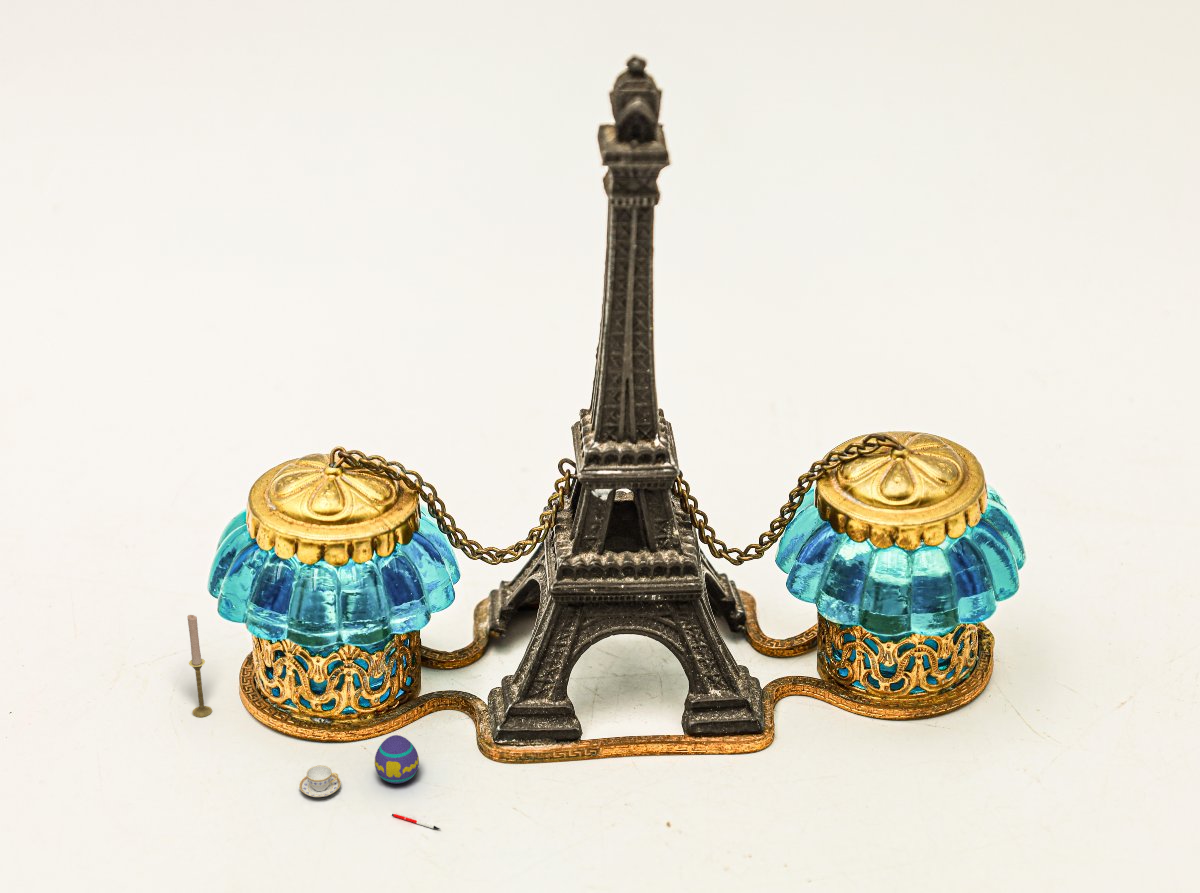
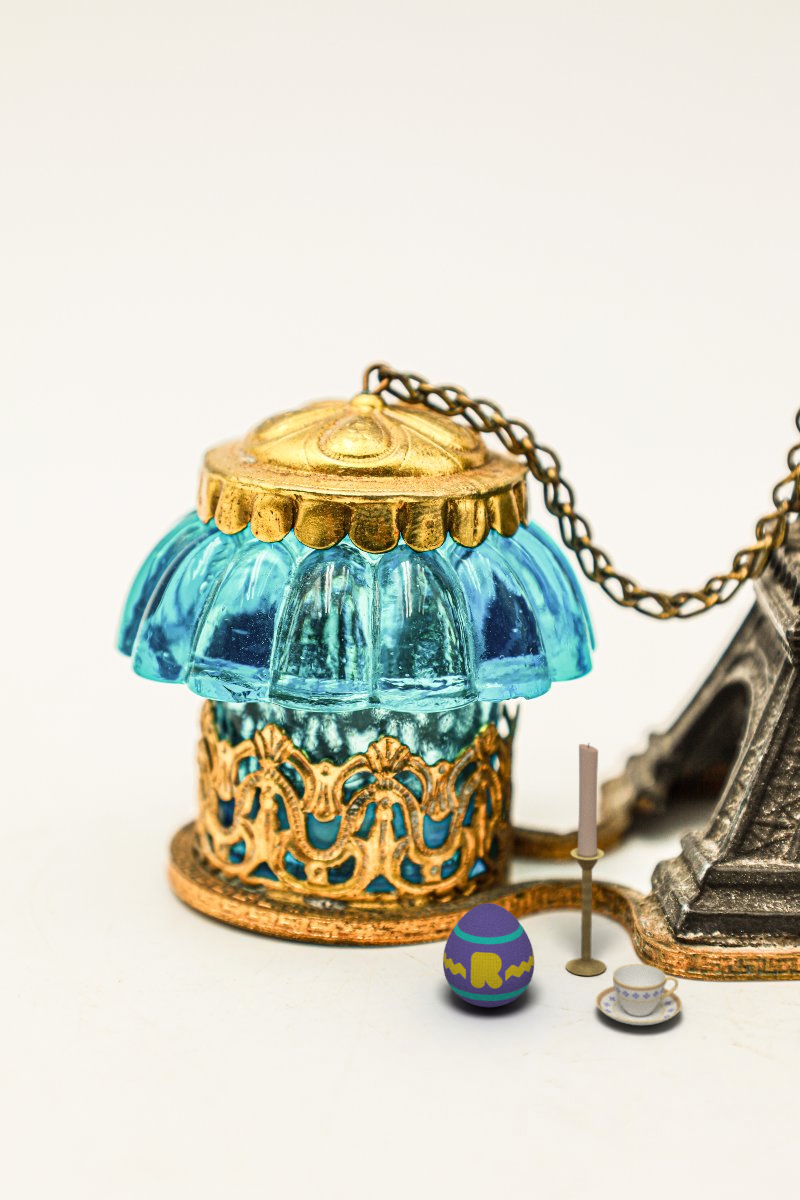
candlestick: present [187,615,212,717] -> present [566,744,606,975]
teacup: present [299,765,341,797] -> present [596,964,682,1025]
pen: present [392,813,440,829] -> none [488,1057,602,1087]

